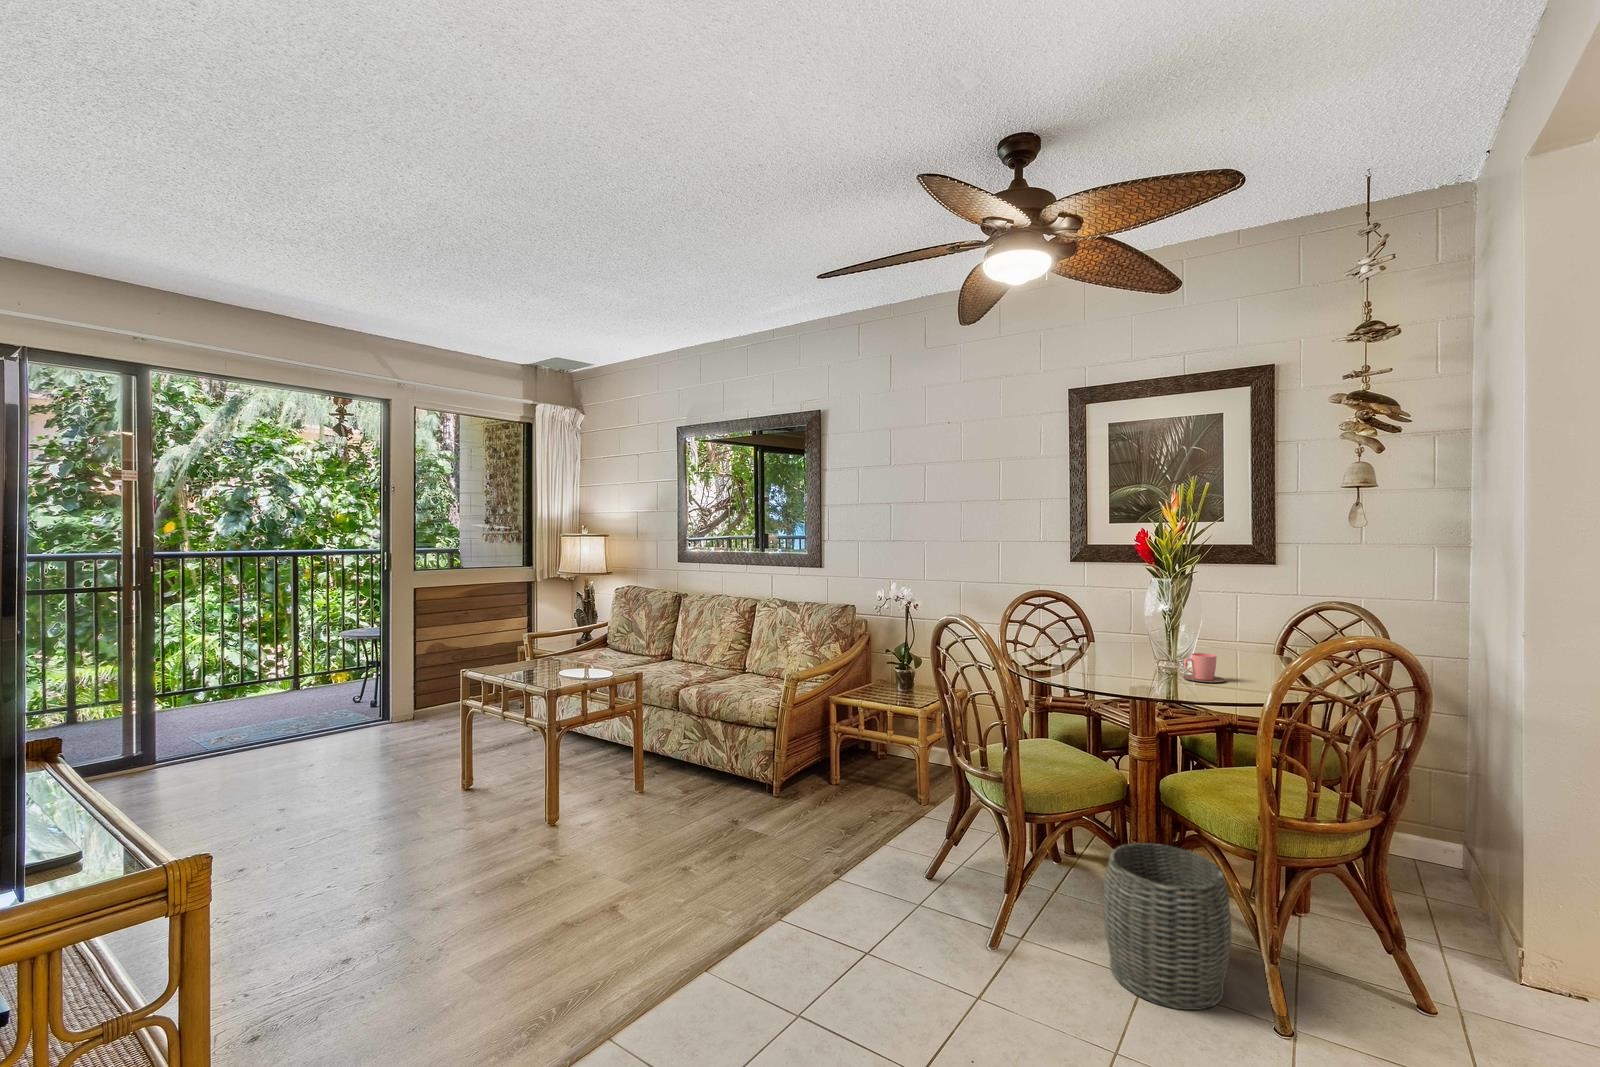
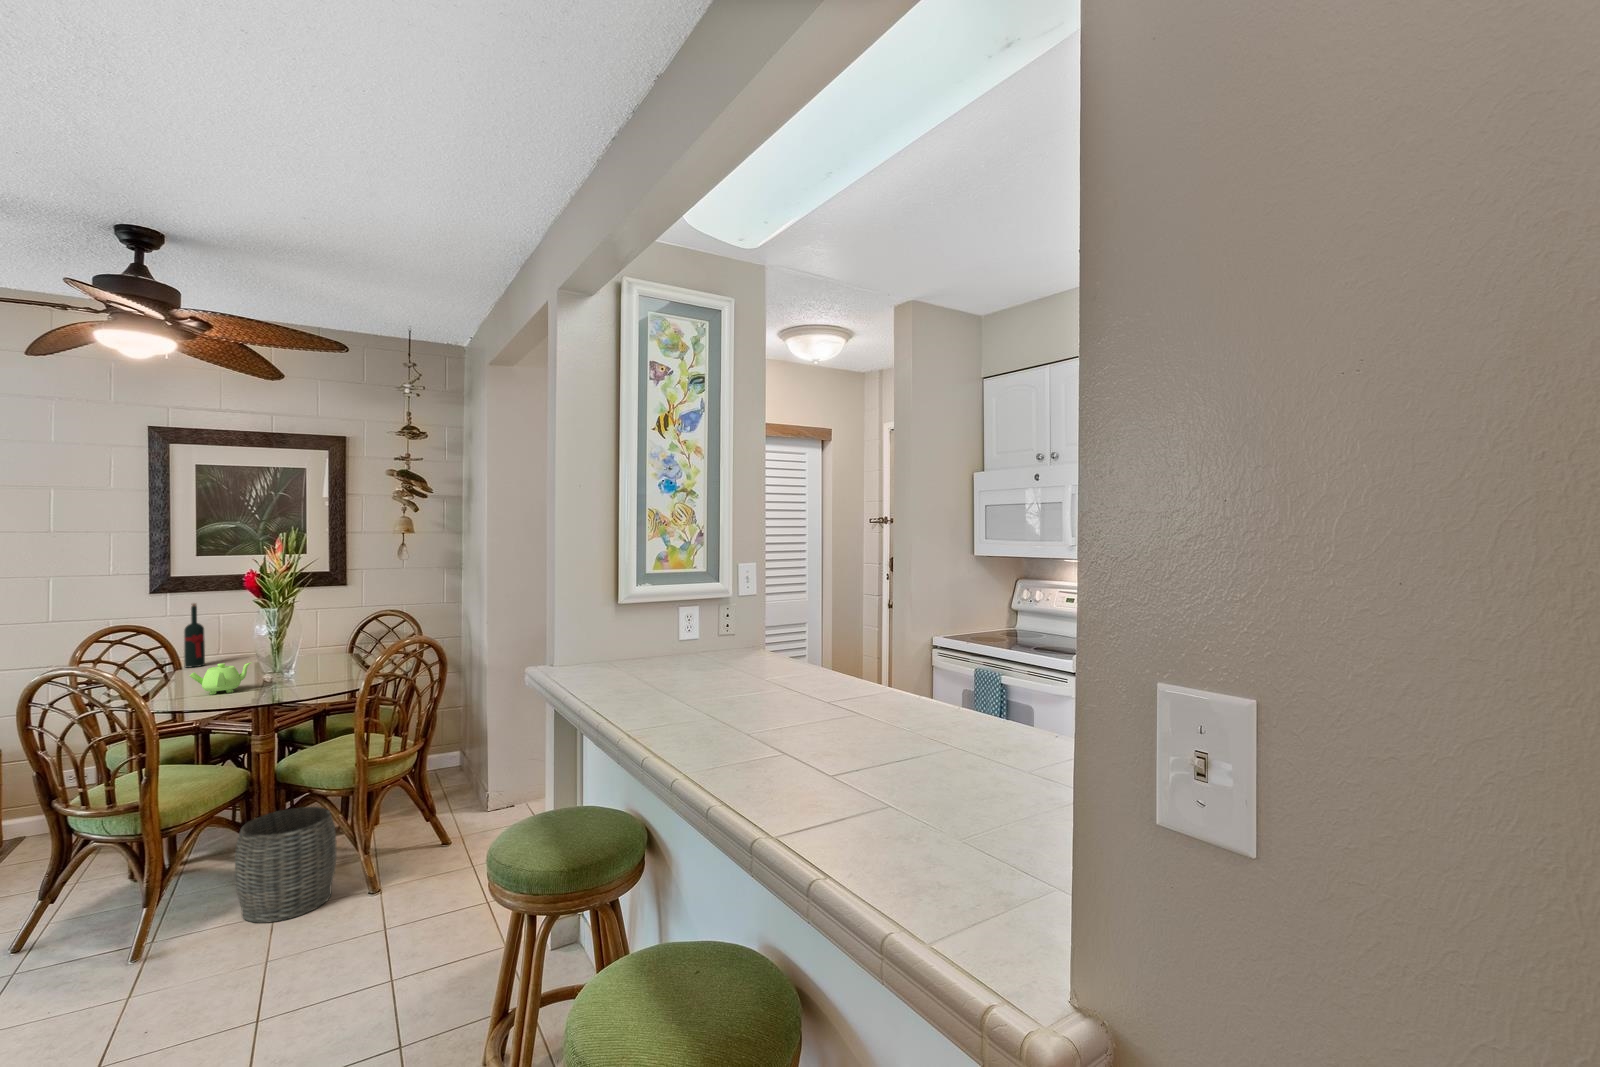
wine bottle: none [1092,571,1111,642] -> present [184,603,205,668]
teapot: none [1072,638,1137,675] -> present [190,662,251,695]
cup: present [1182,653,1226,682] -> none [291,662,324,683]

